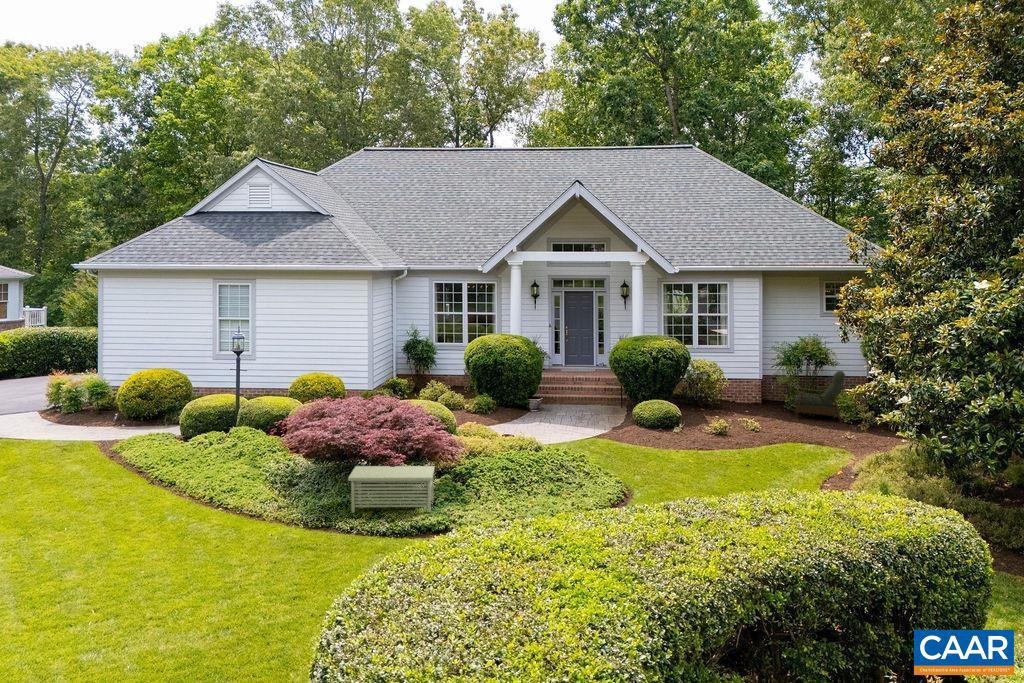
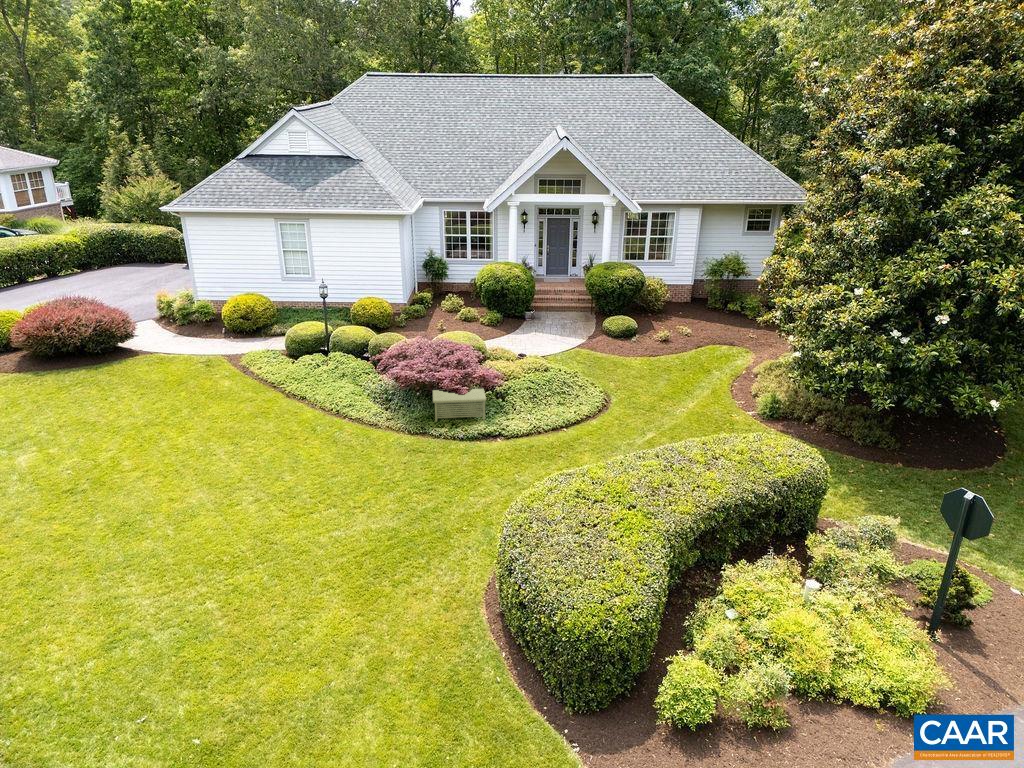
chair: present [795,371,845,422] -> none [717,287,755,325]

